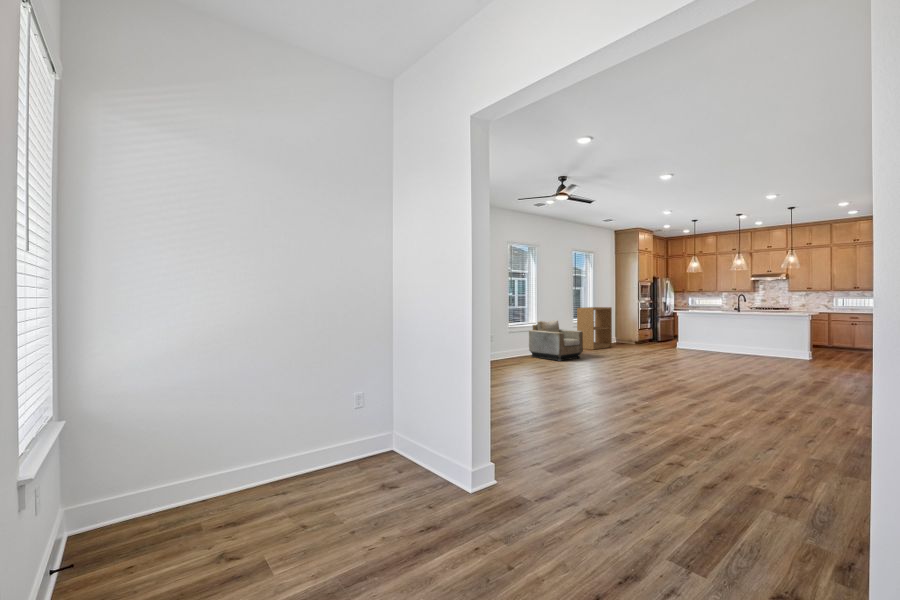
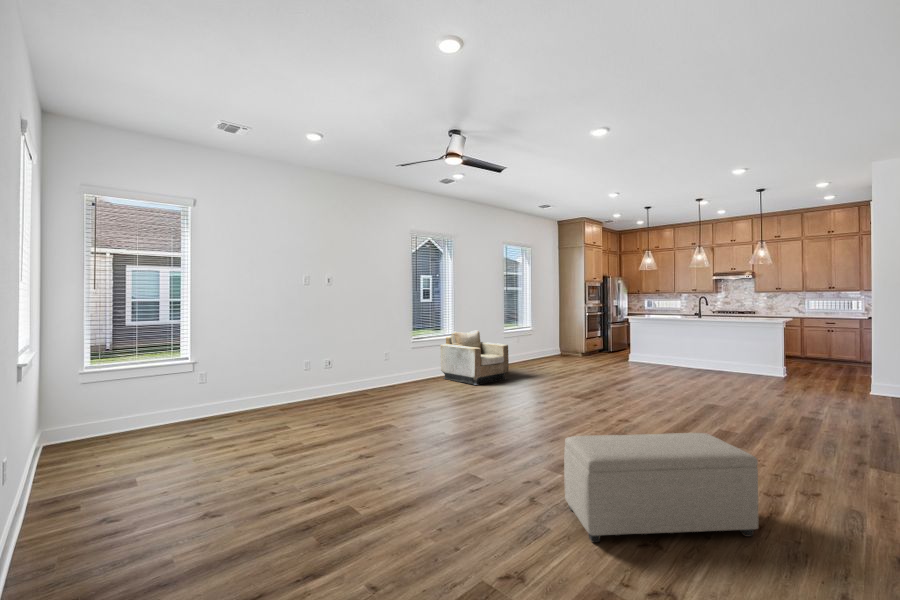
bookshelf: present [577,307,612,350] -> none [509,312,552,366]
ottoman: none [655,375,773,429] -> present [564,433,758,542]

